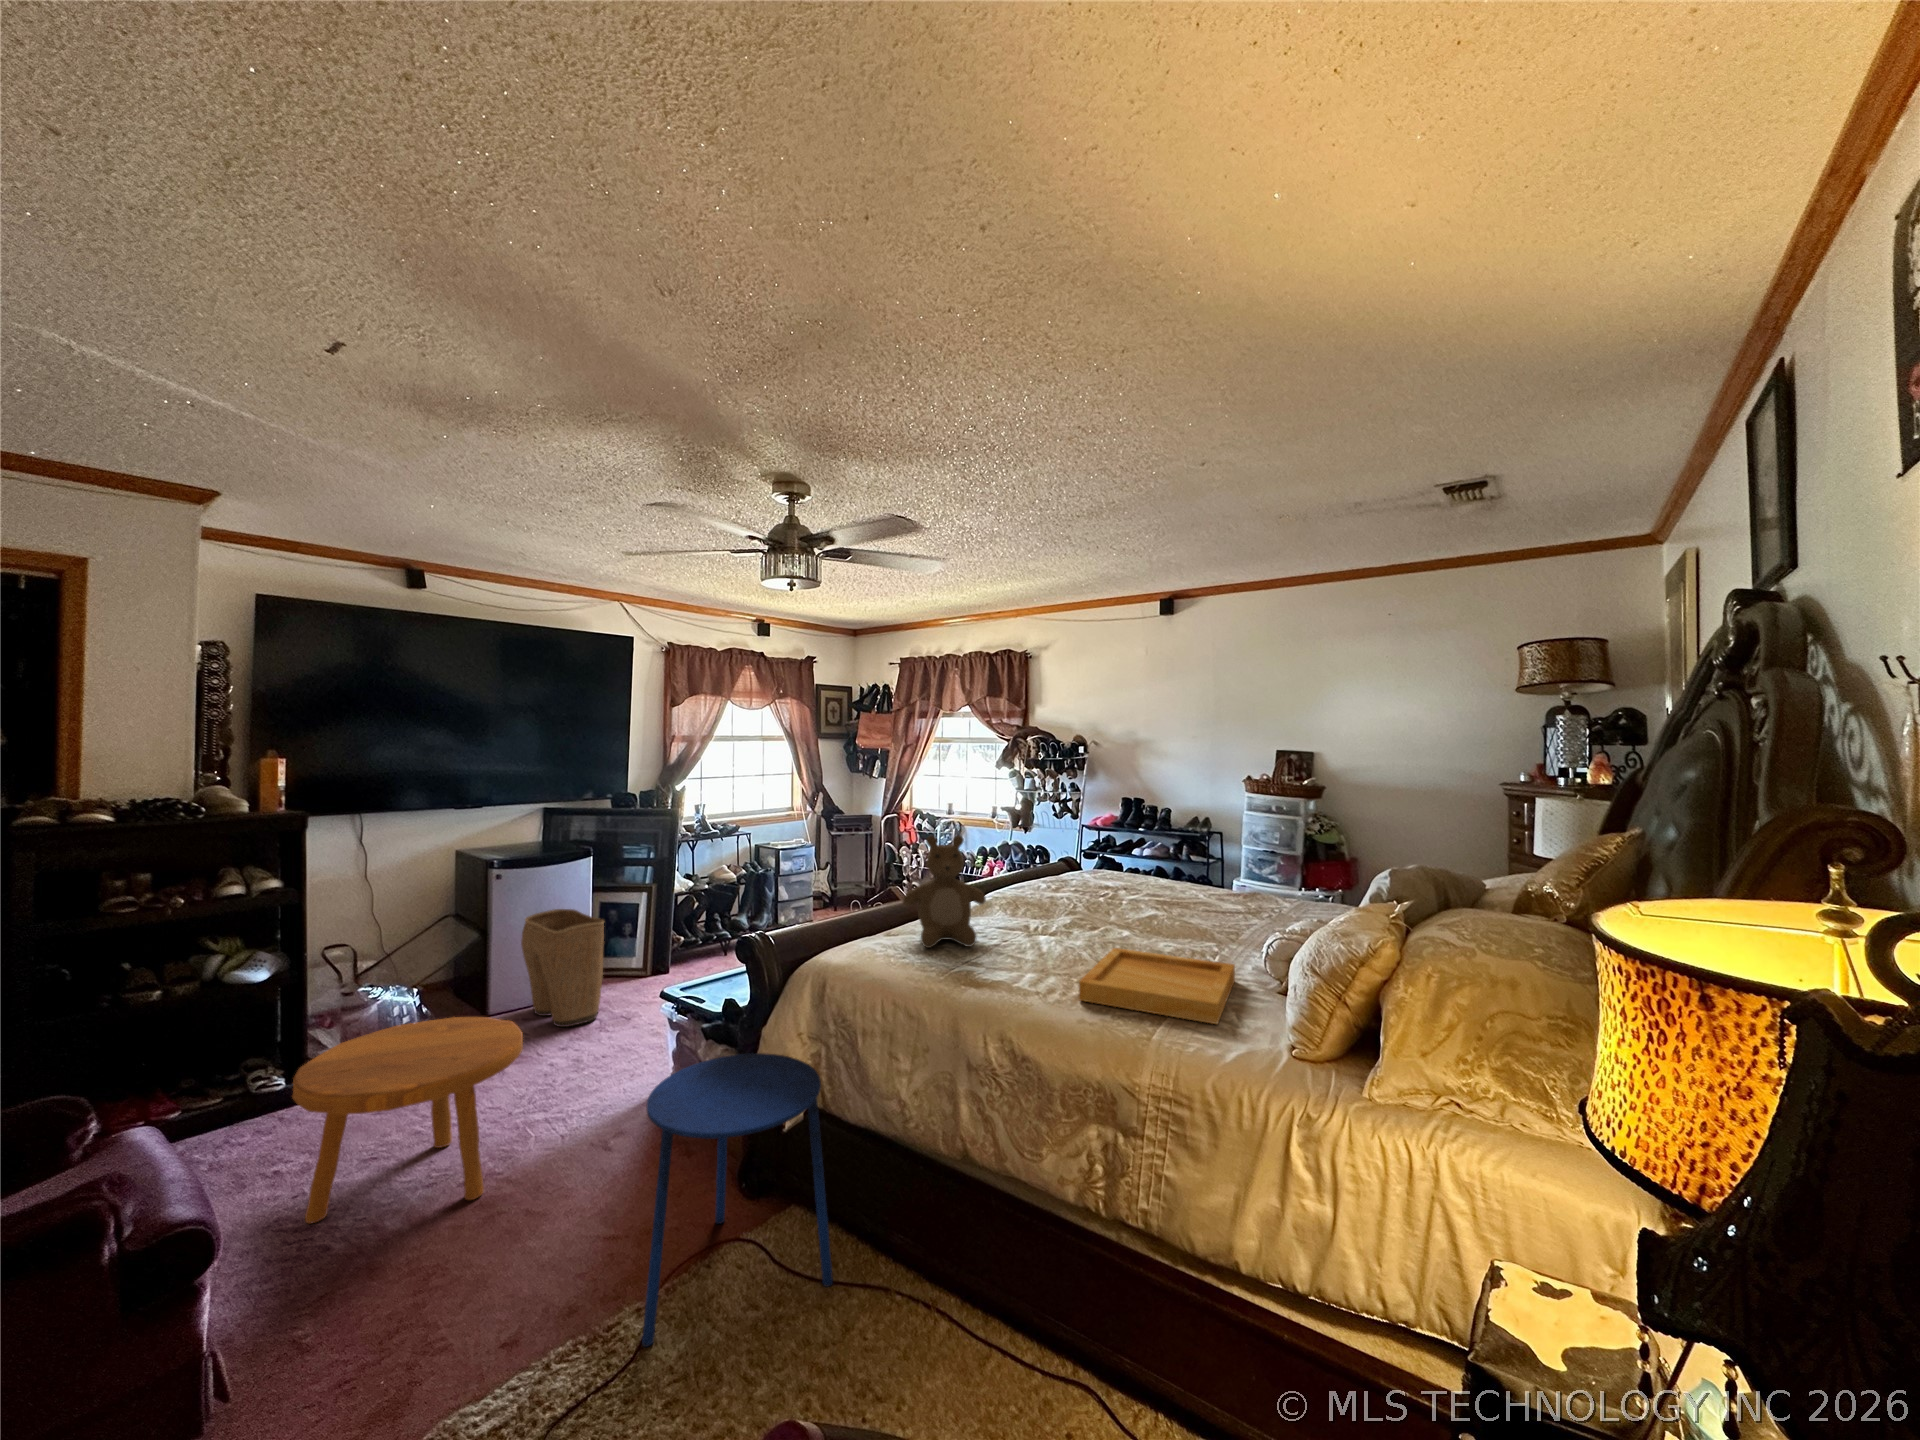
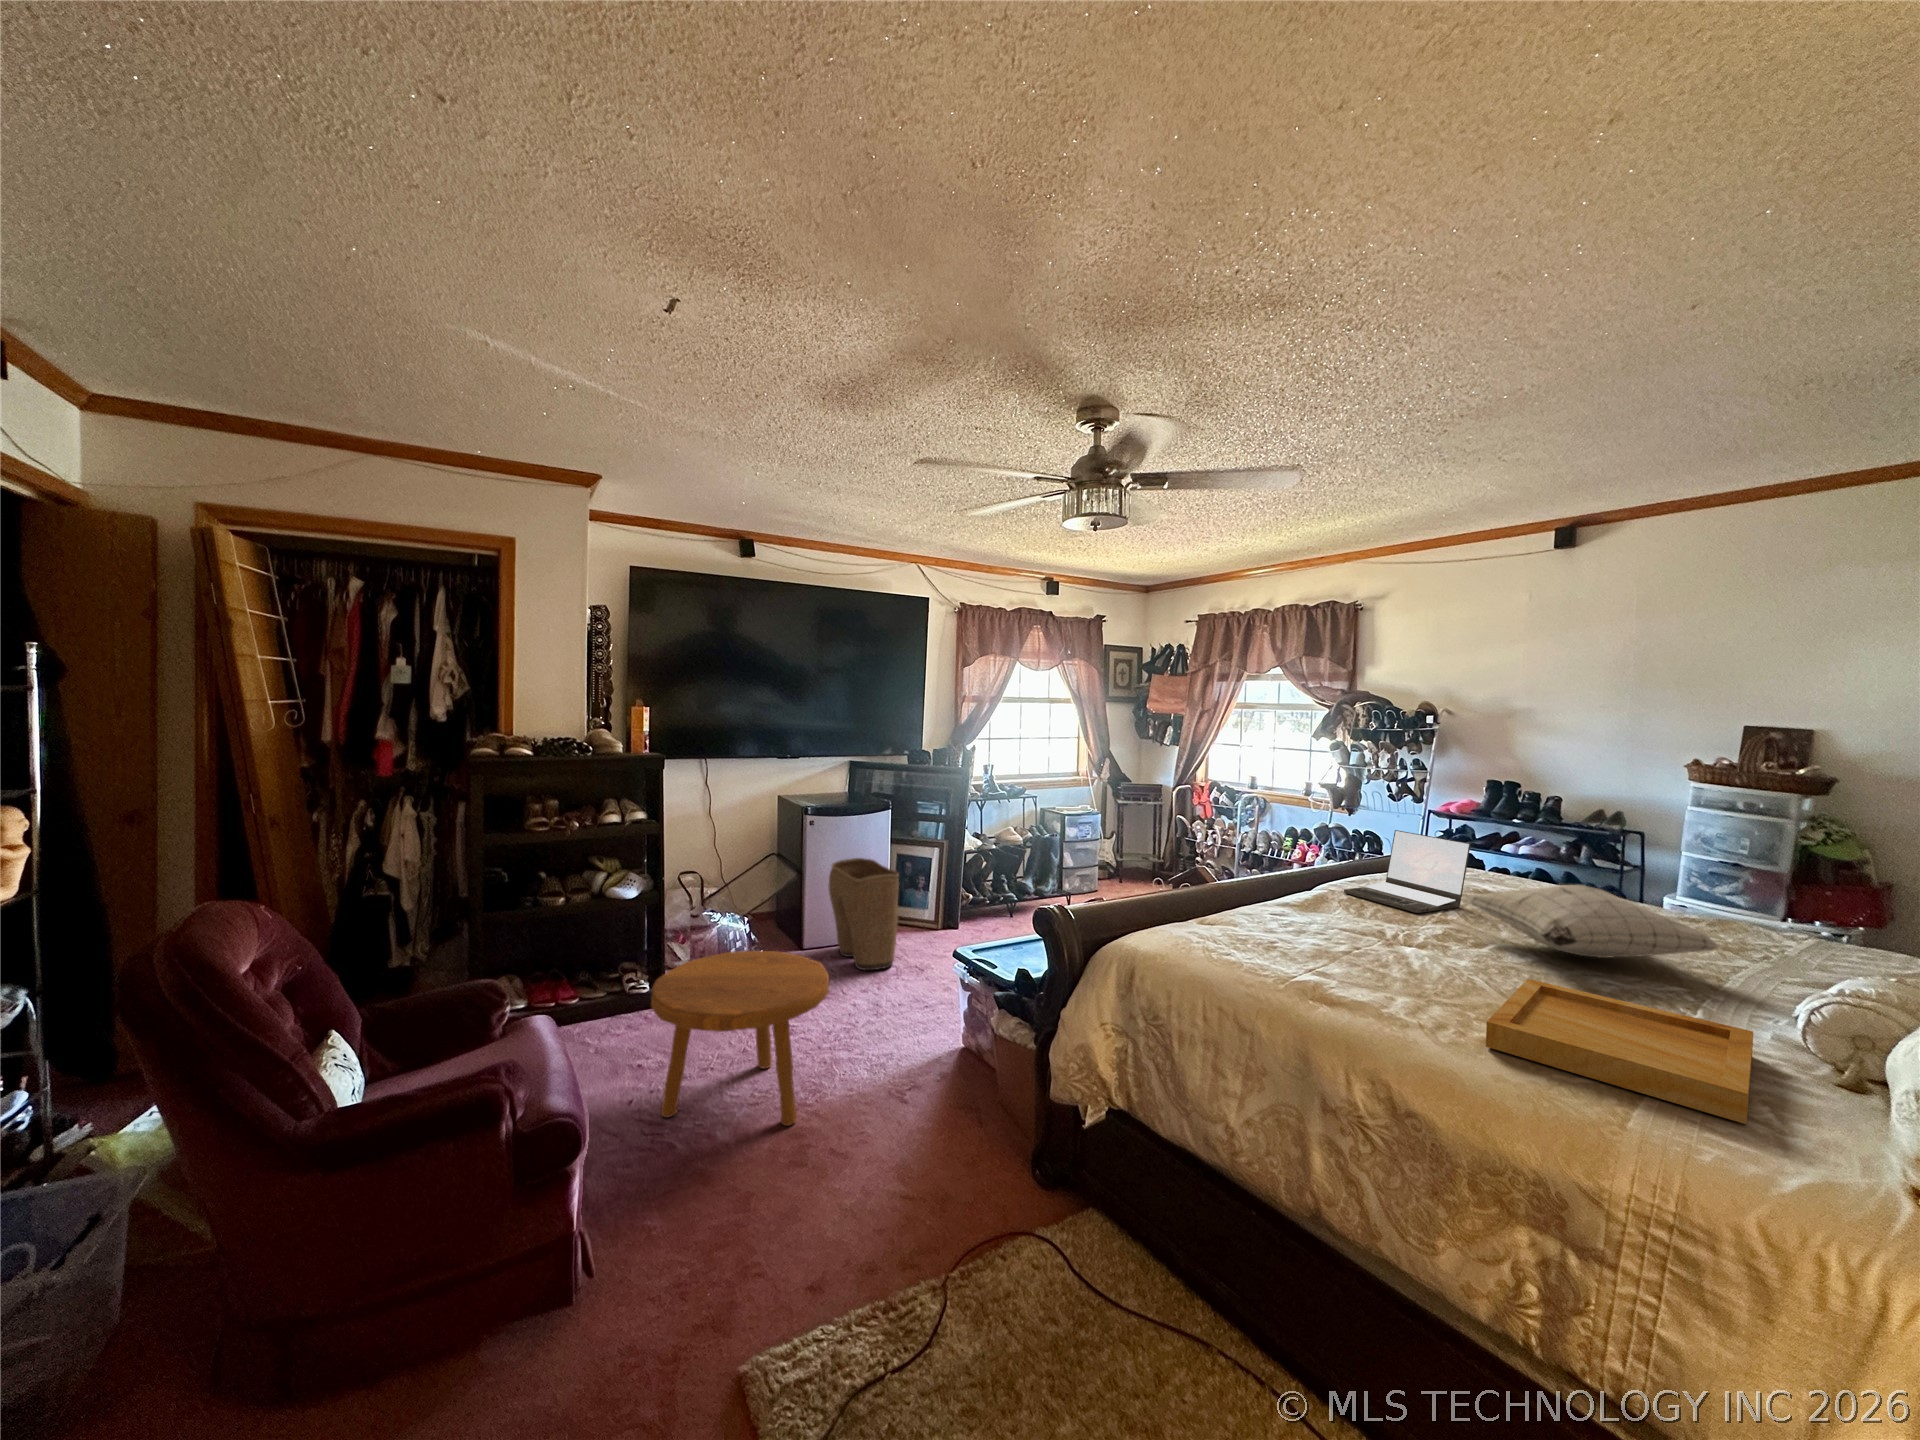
teddy bear: present [903,835,986,948] -> none [1219,811,1328,950]
laptop: none [1006,843,1093,908] -> present [1344,830,1471,913]
pillow: none [1084,875,1232,927] -> present [1465,885,1719,958]
side table: present [642,1053,833,1347] -> none [938,1035,1139,1330]

